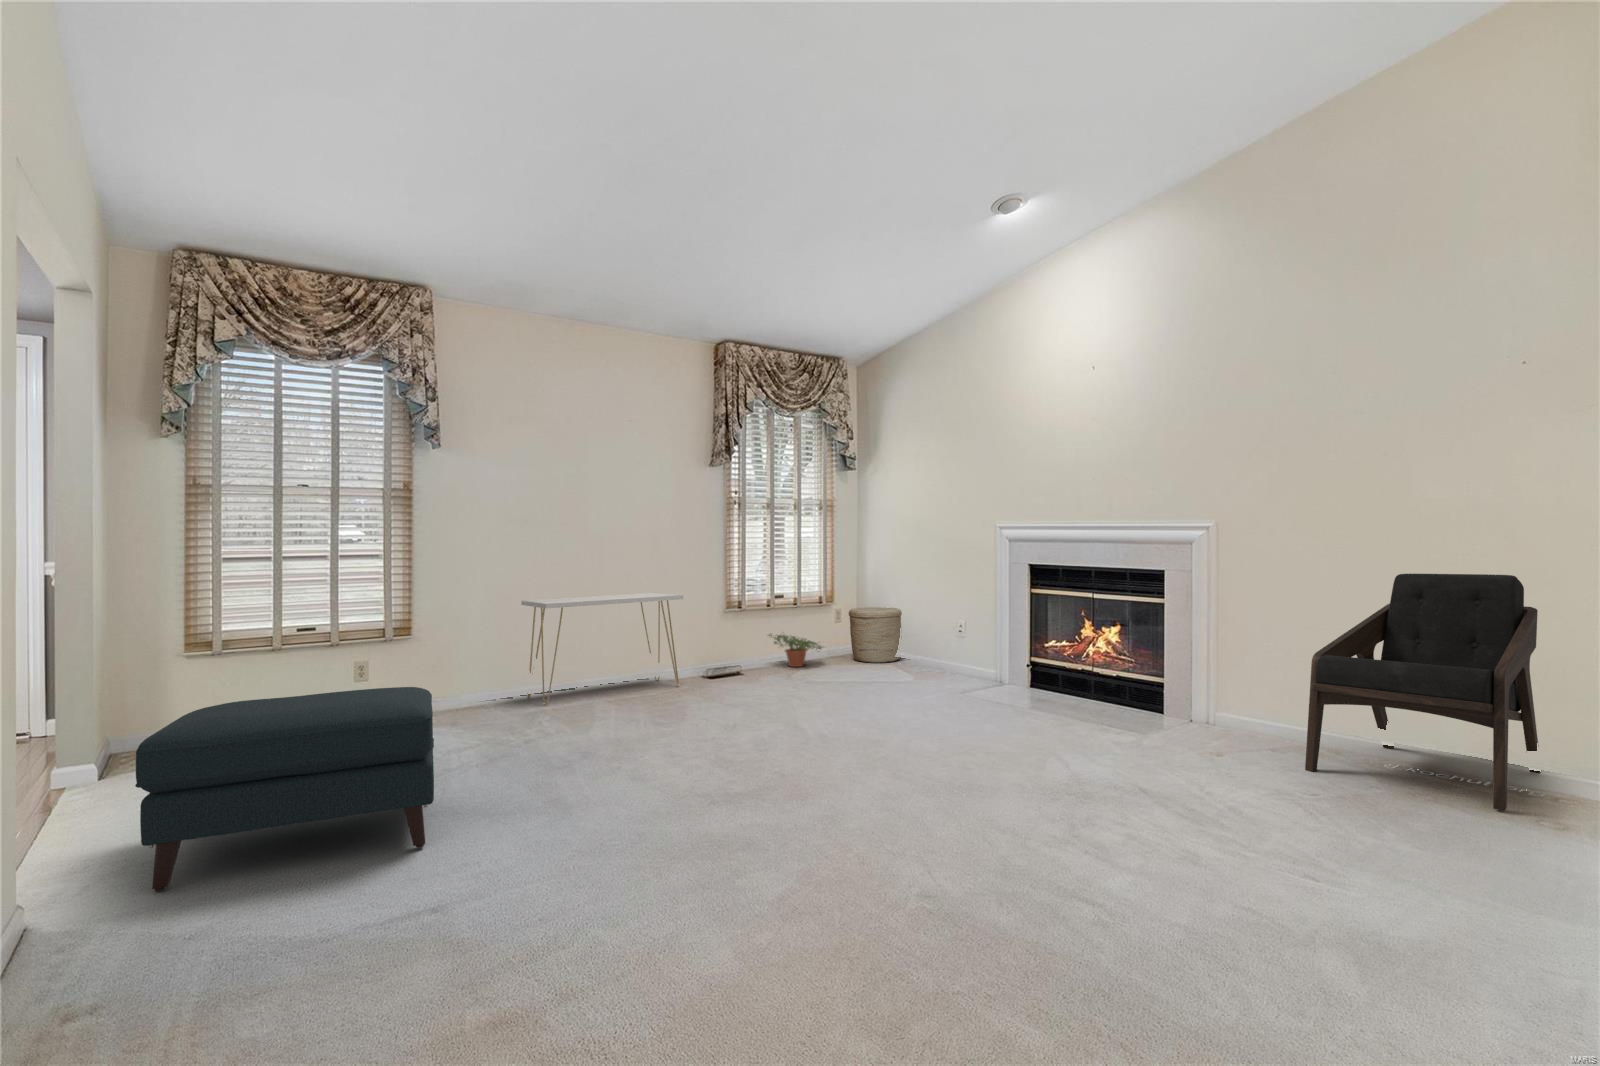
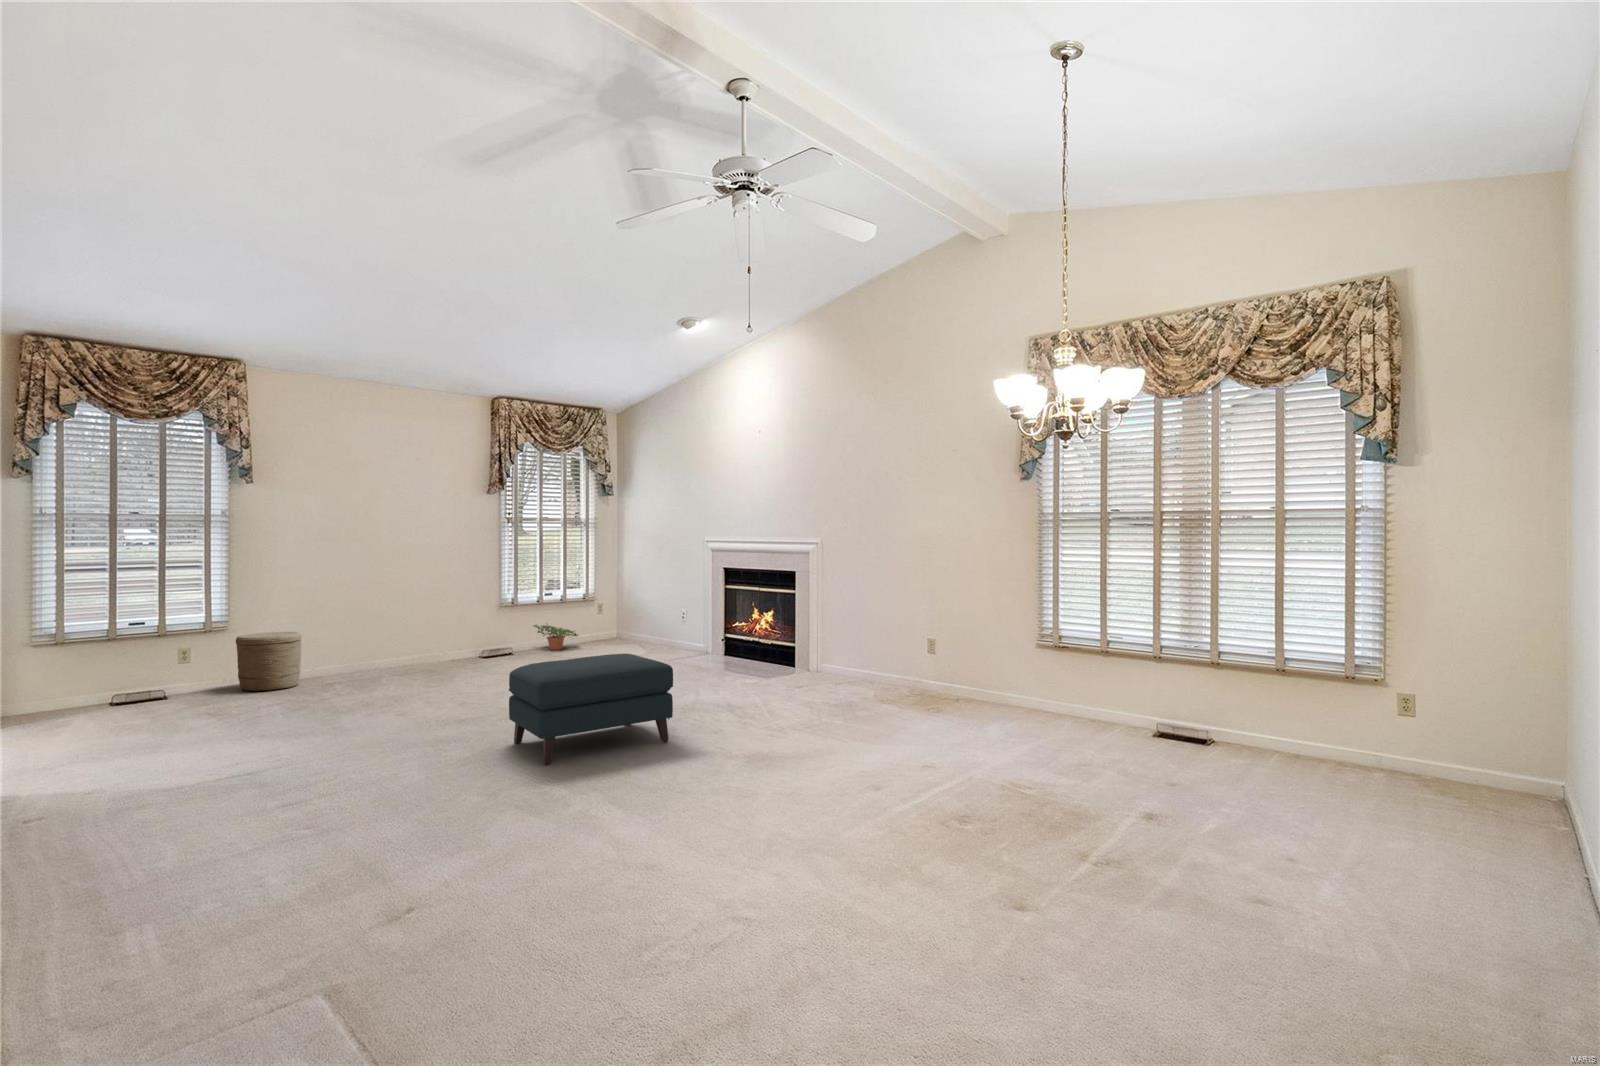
lounge chair: present [1305,574,1547,811] -> none [826,585,954,717]
console table: present [521,593,683,705] -> none [321,594,457,681]
woven basket: present [849,607,902,663] -> present [236,632,302,691]
ottoman: present [135,687,434,891] -> present [509,654,673,764]

